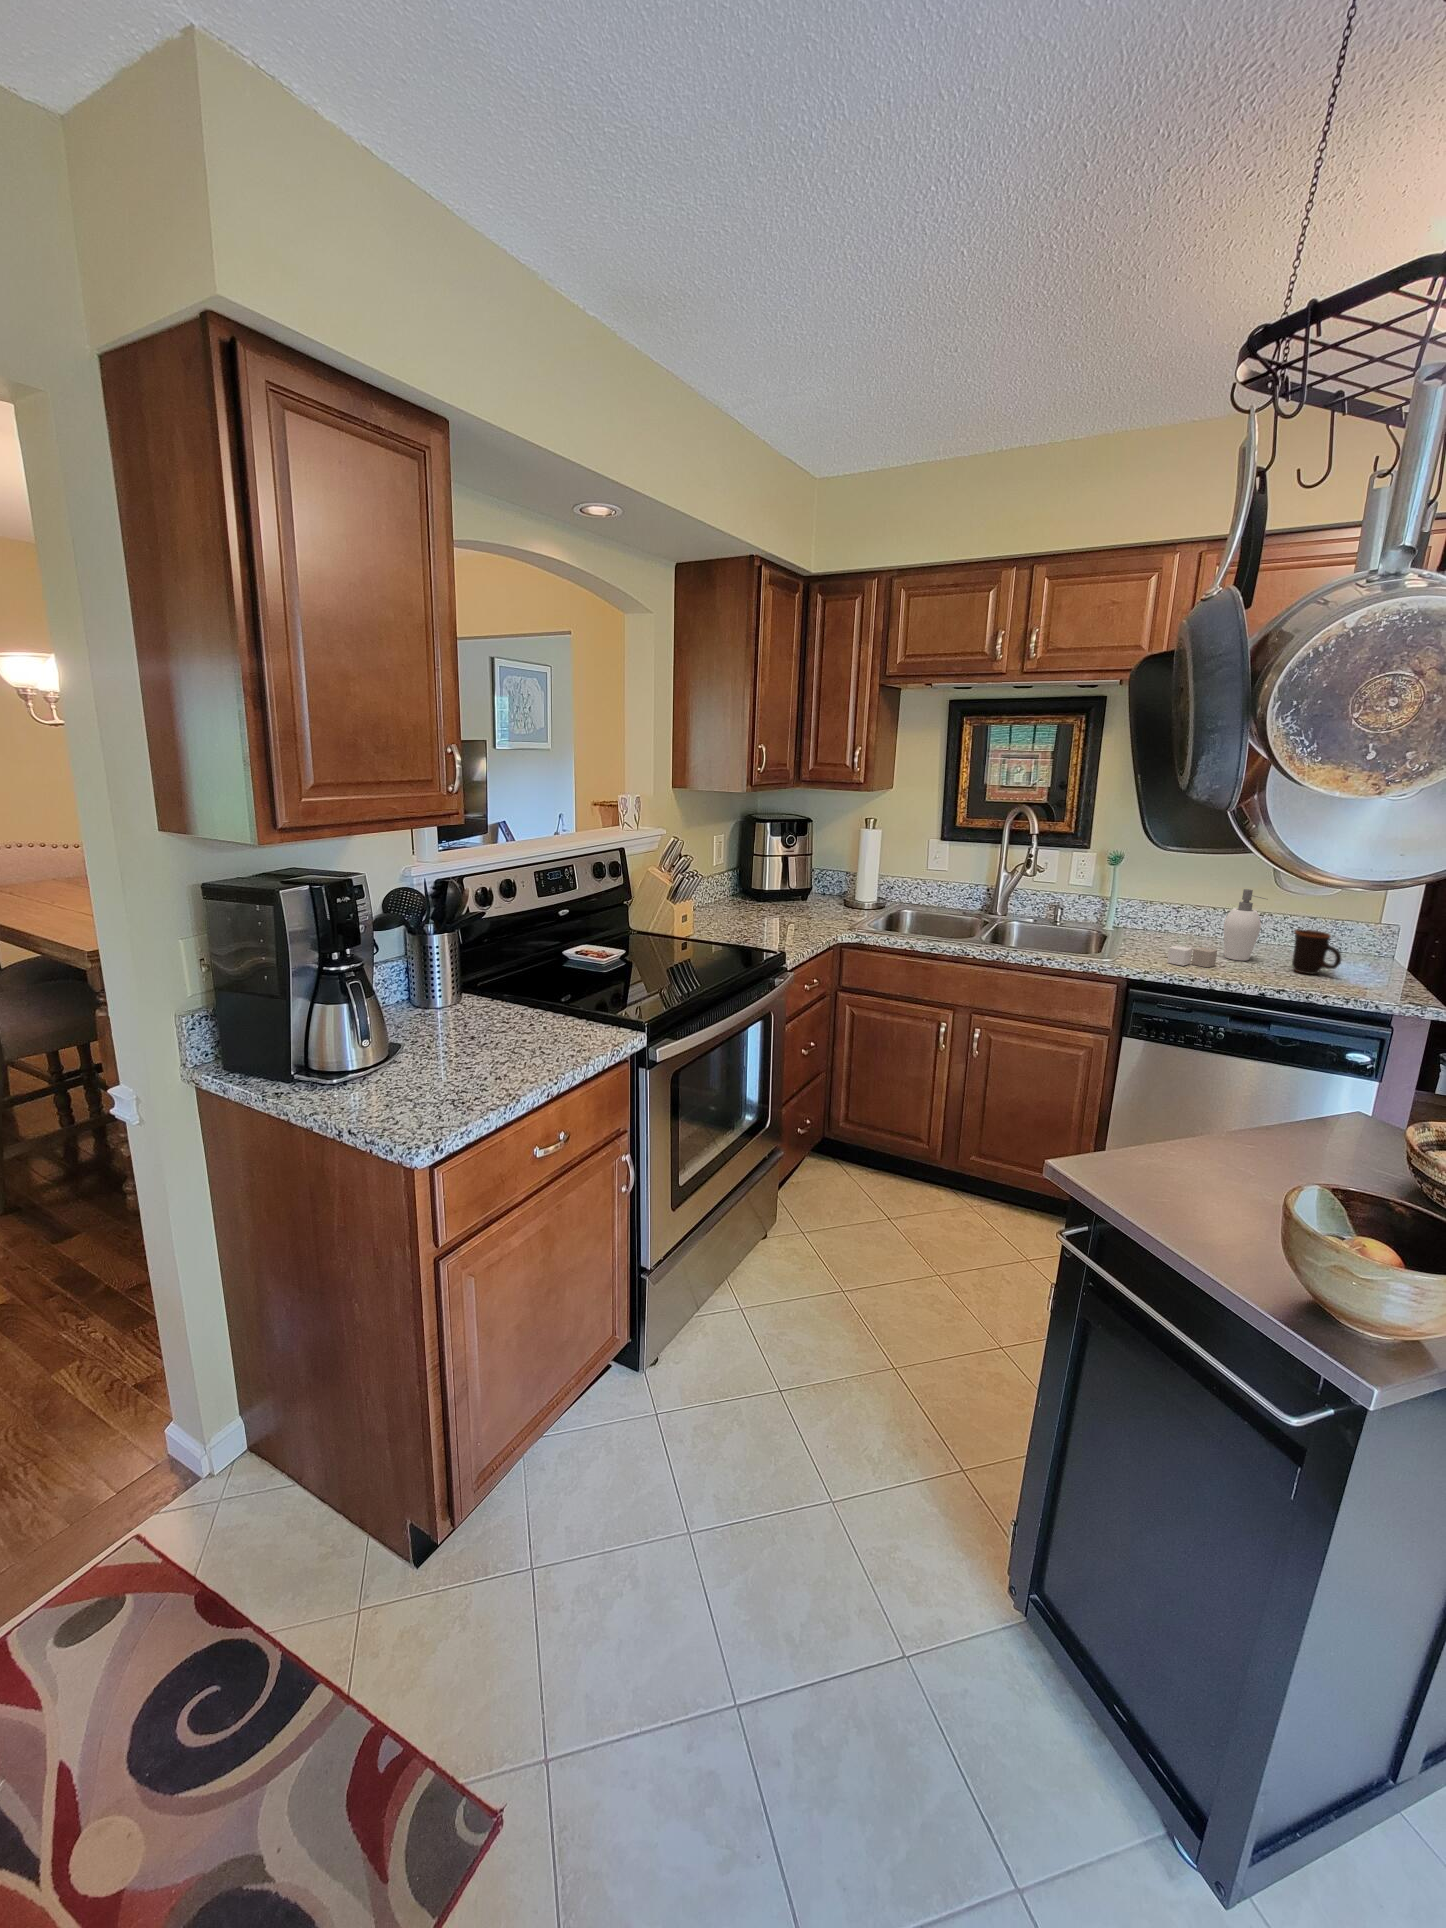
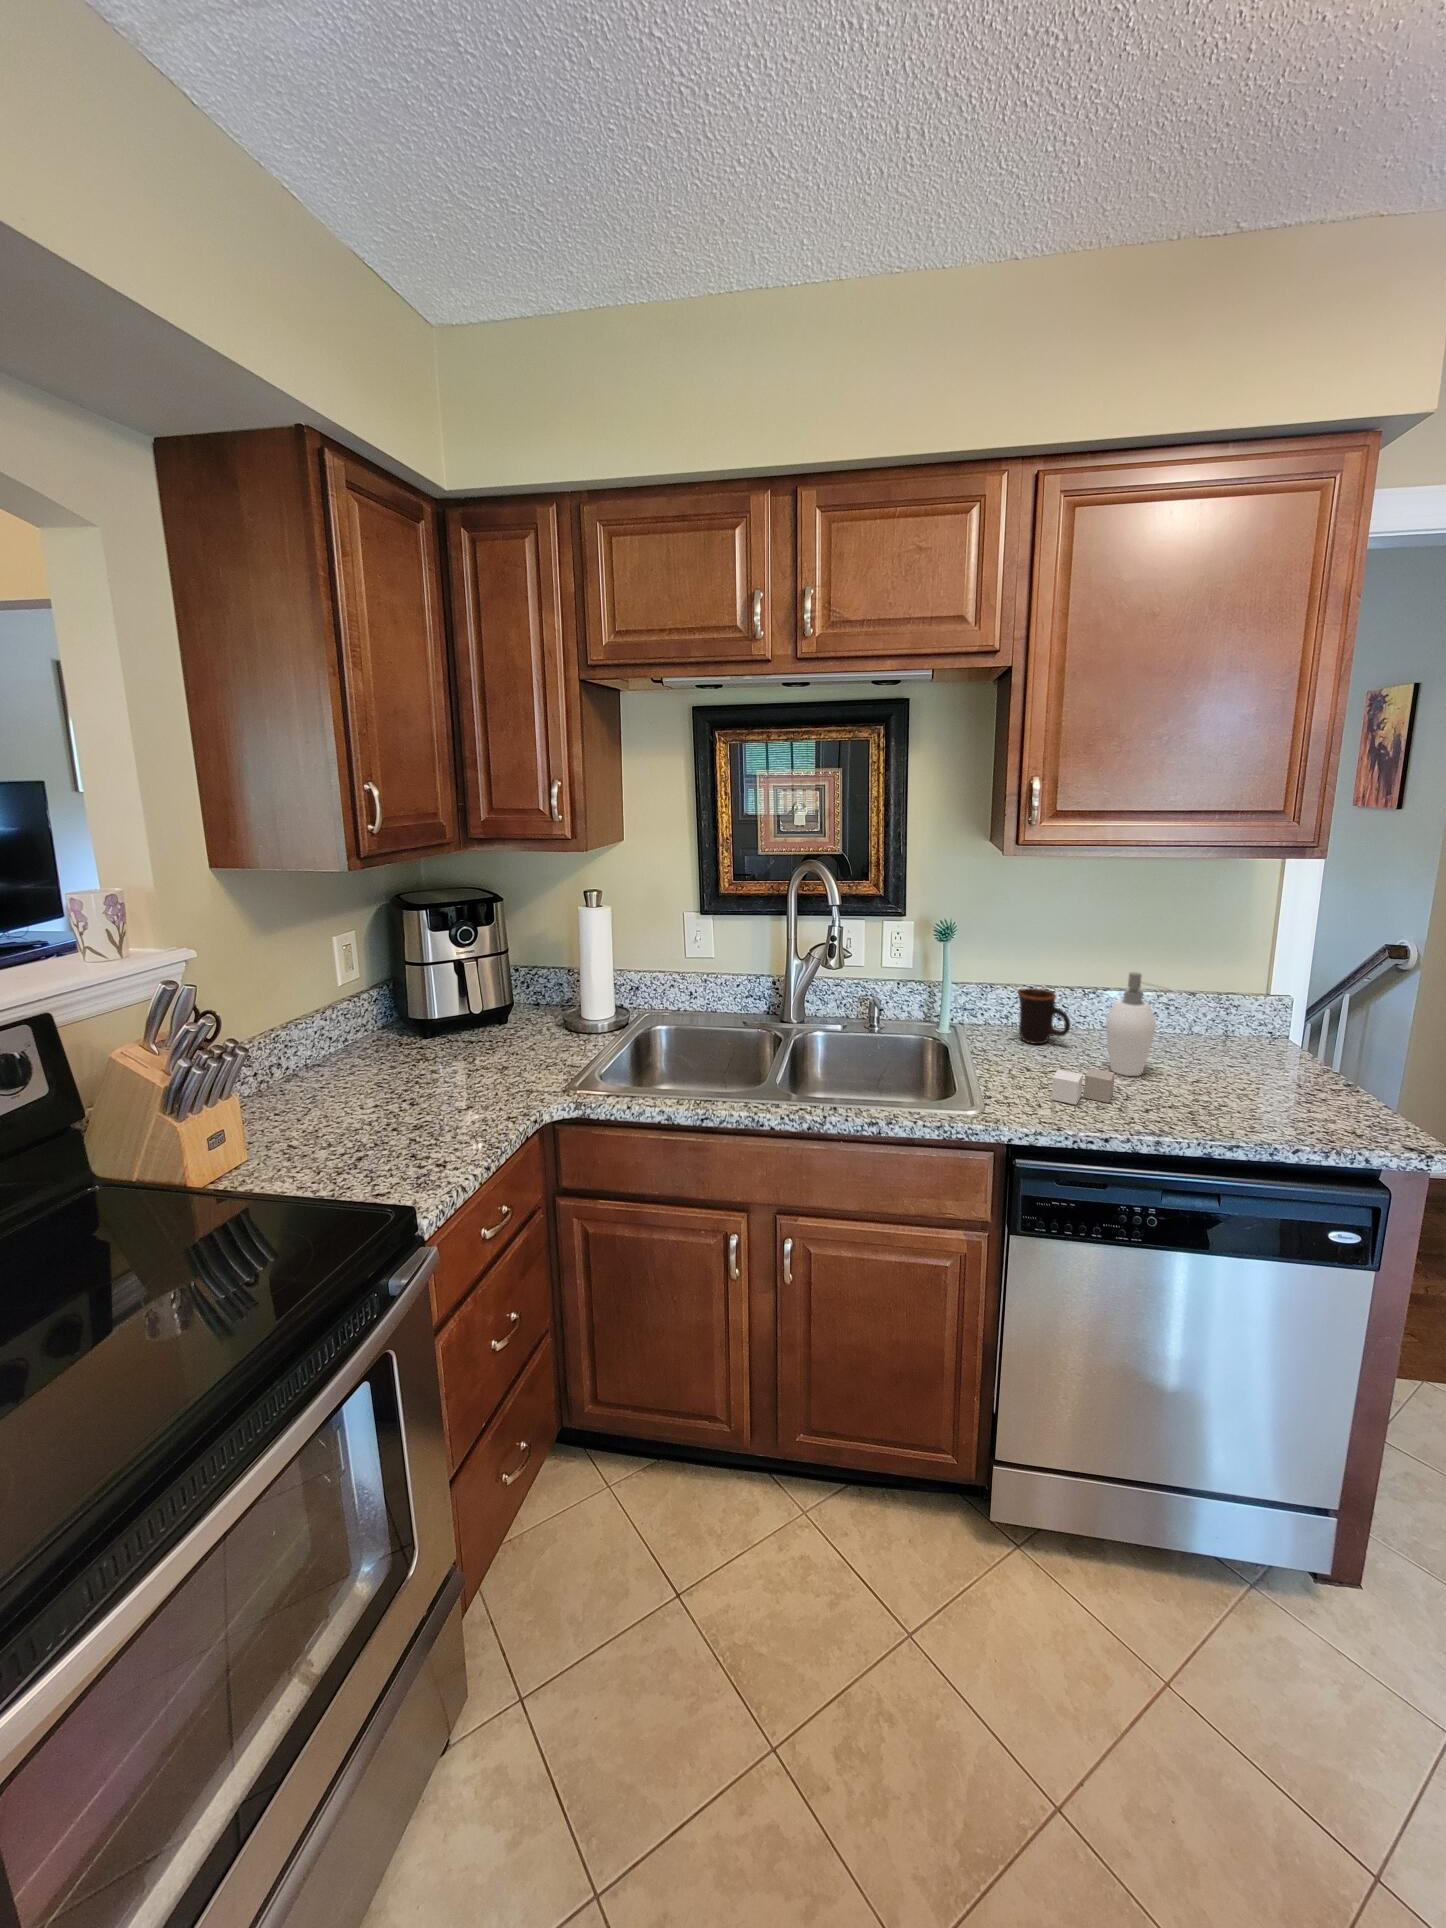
mug: present [1292,929,1342,974] -> present [1017,988,1071,1044]

